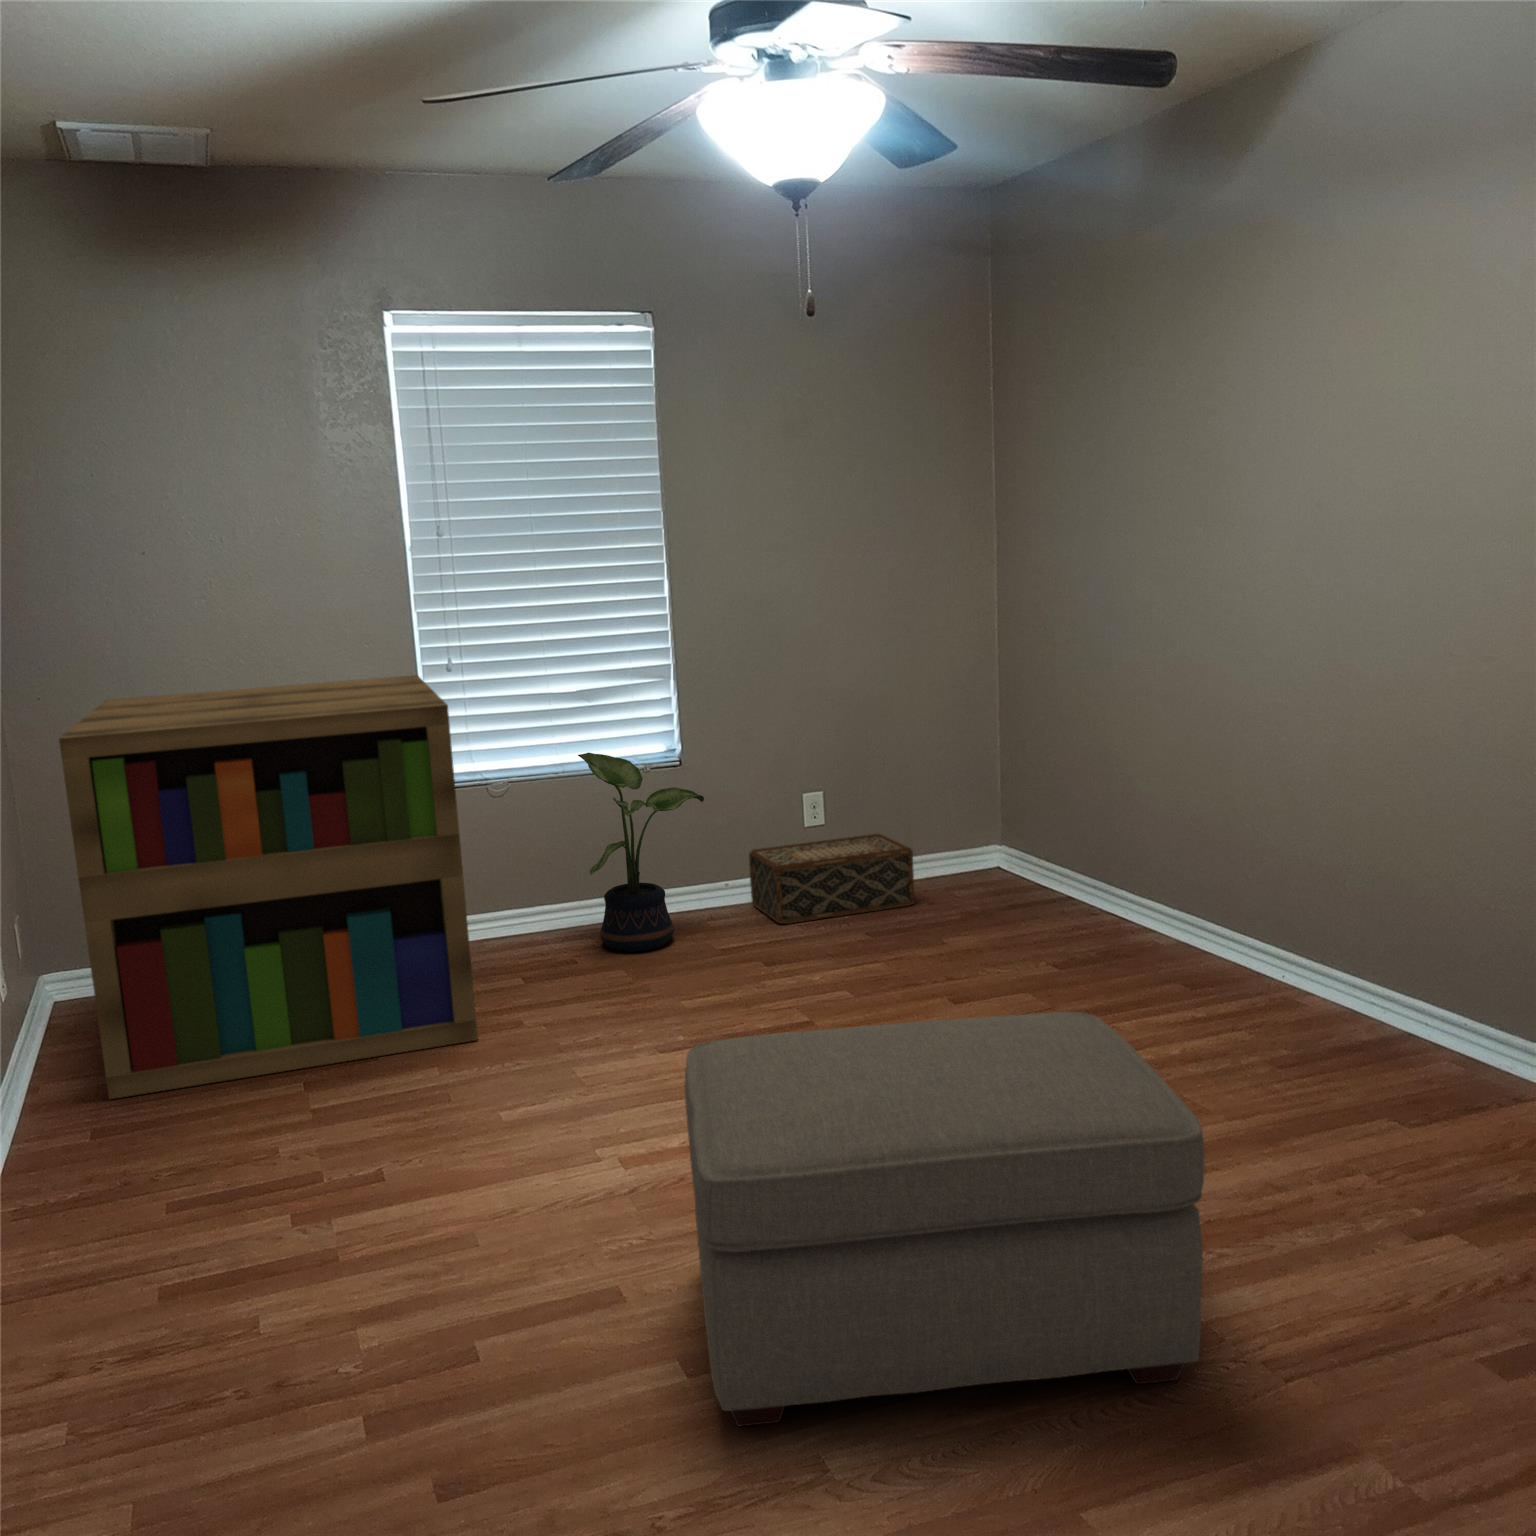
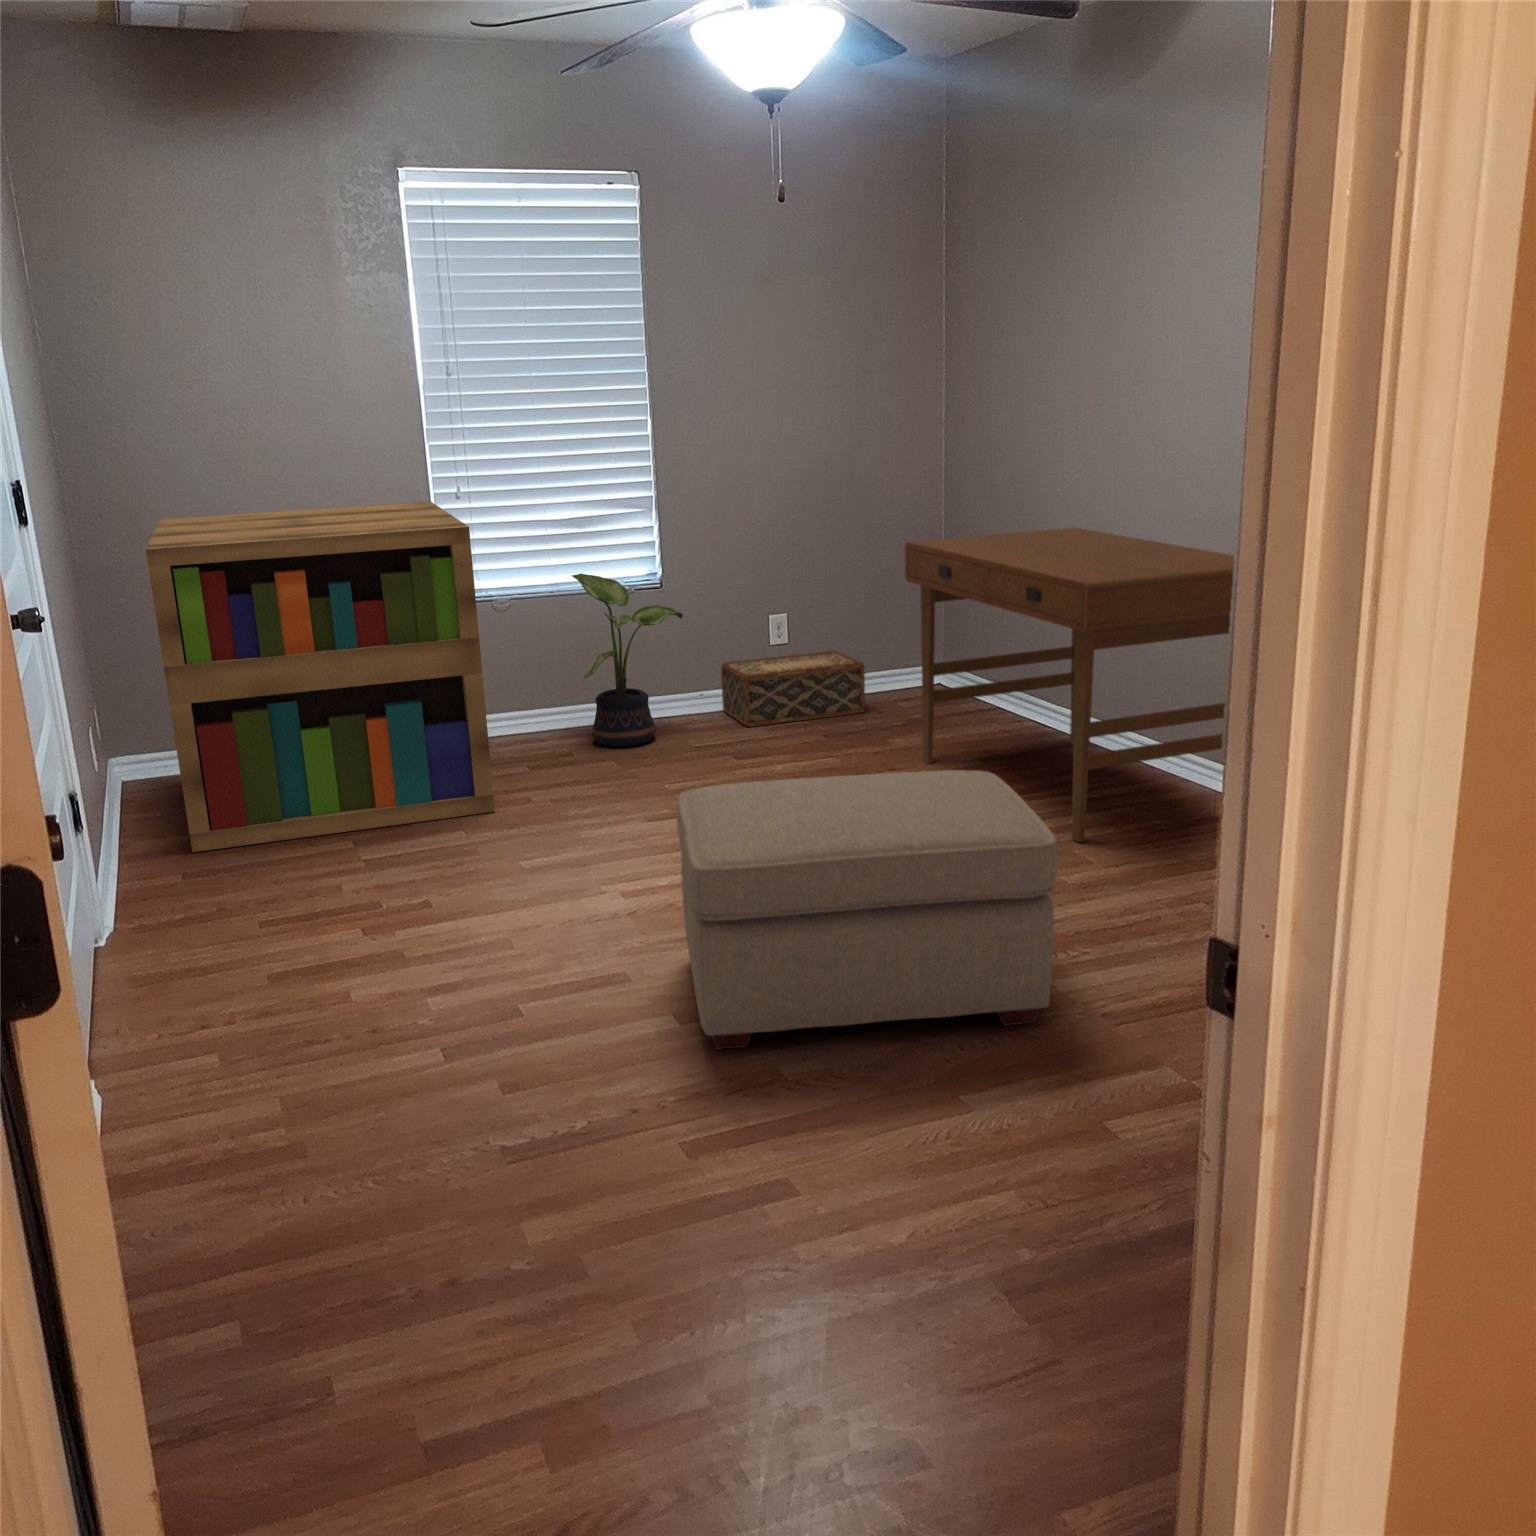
desk: none [959,693,1429,1082] -> present [905,528,1234,842]

